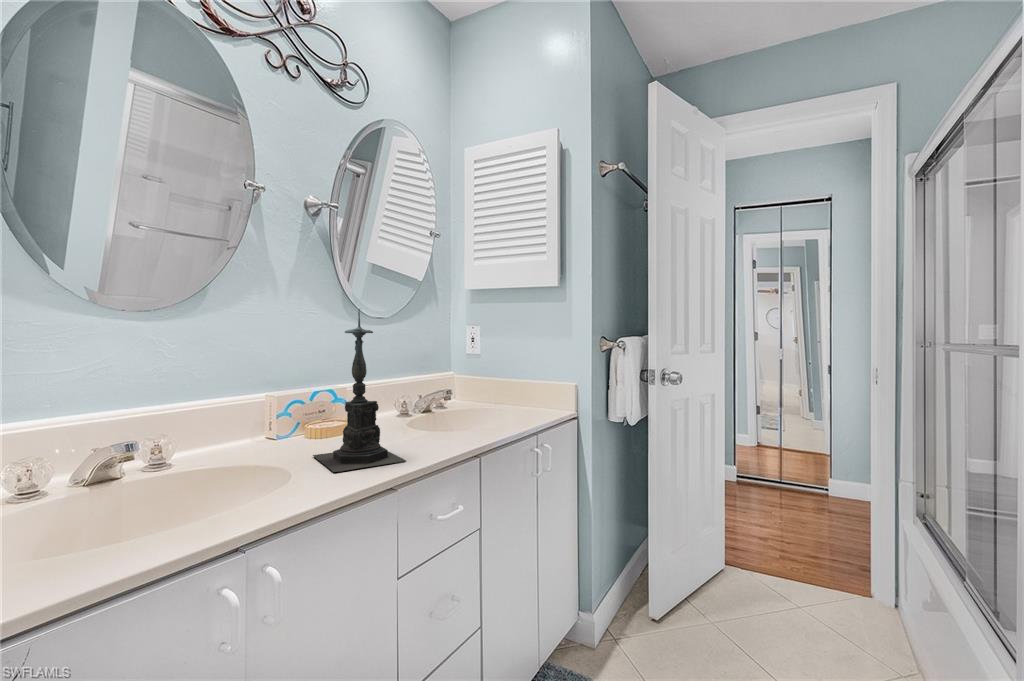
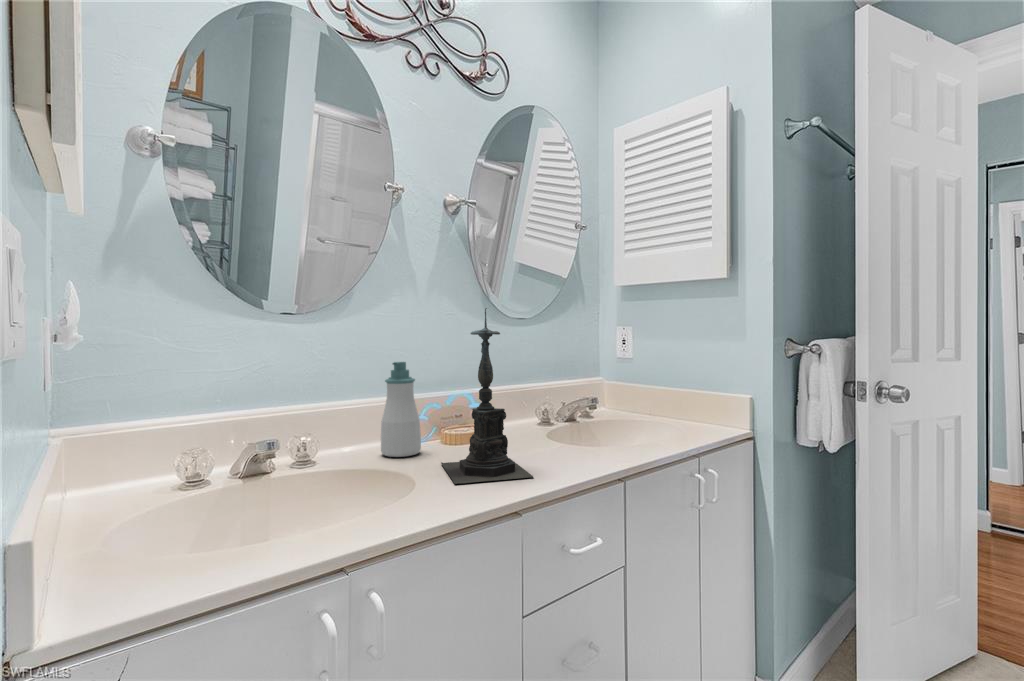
soap bottle: none [244,359,287,453] -> present [381,362,421,457]

